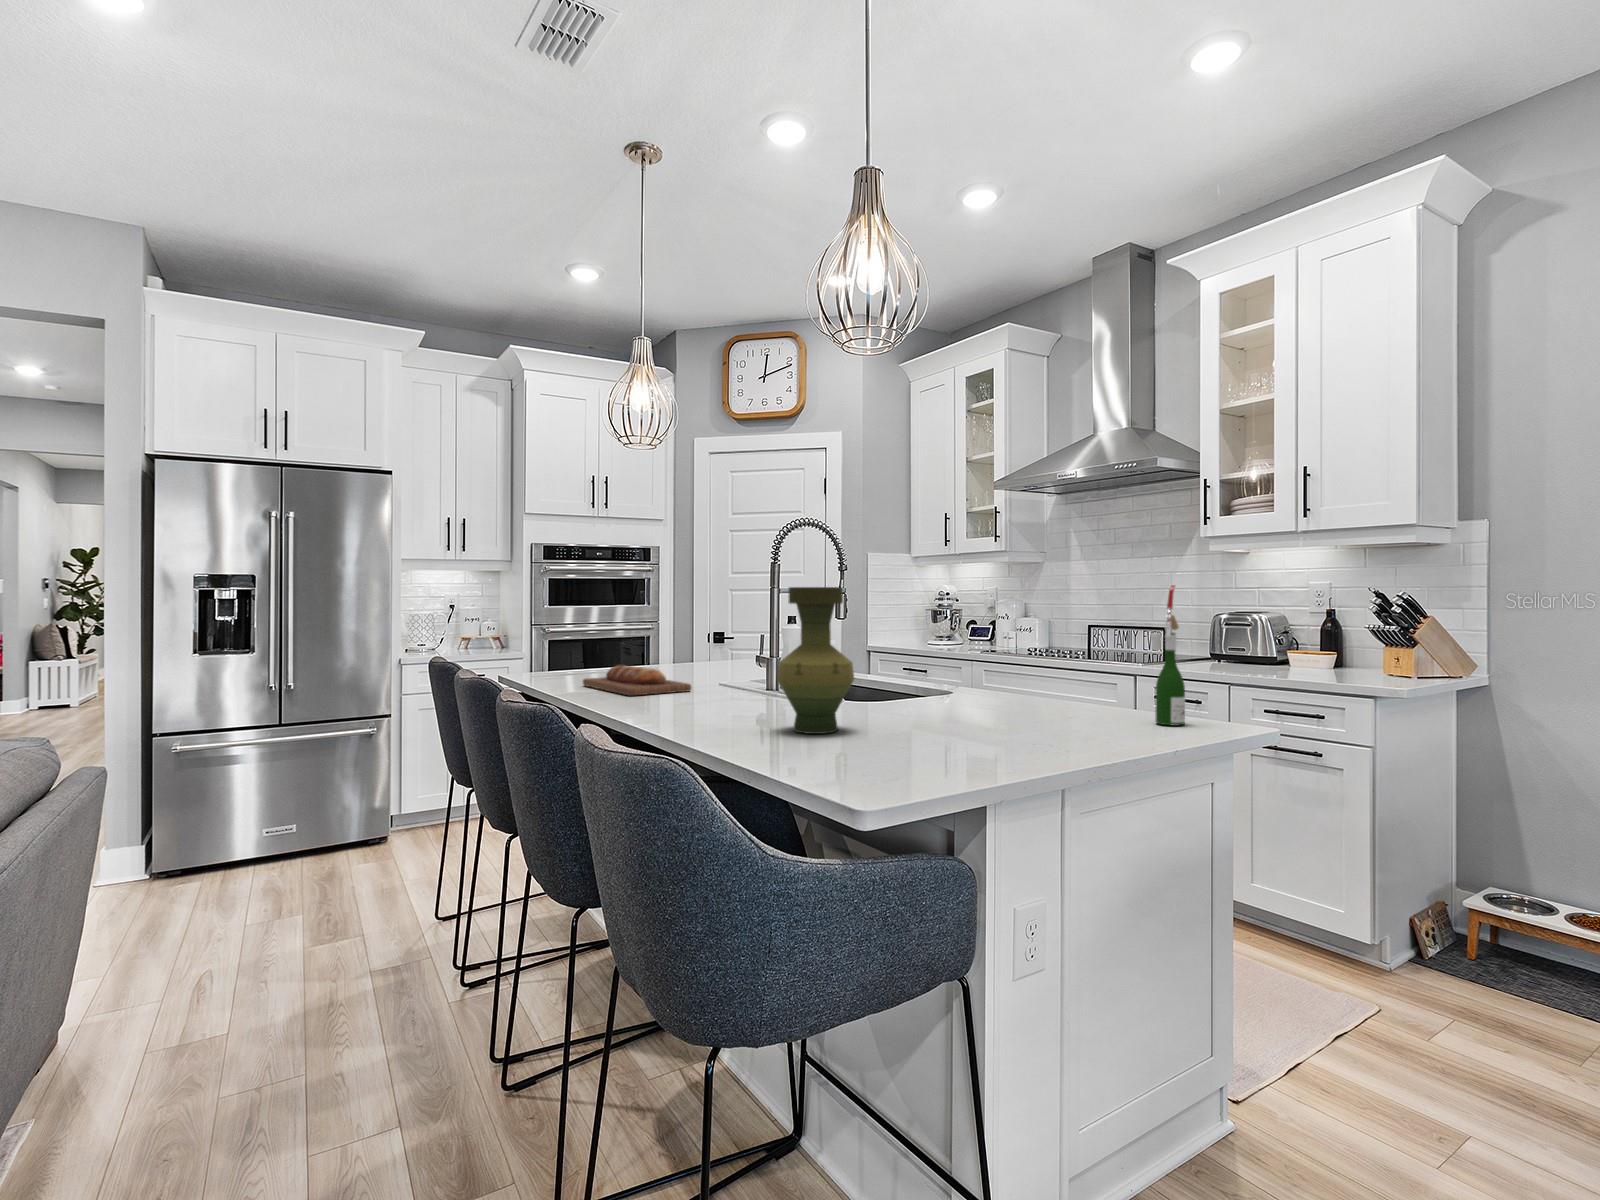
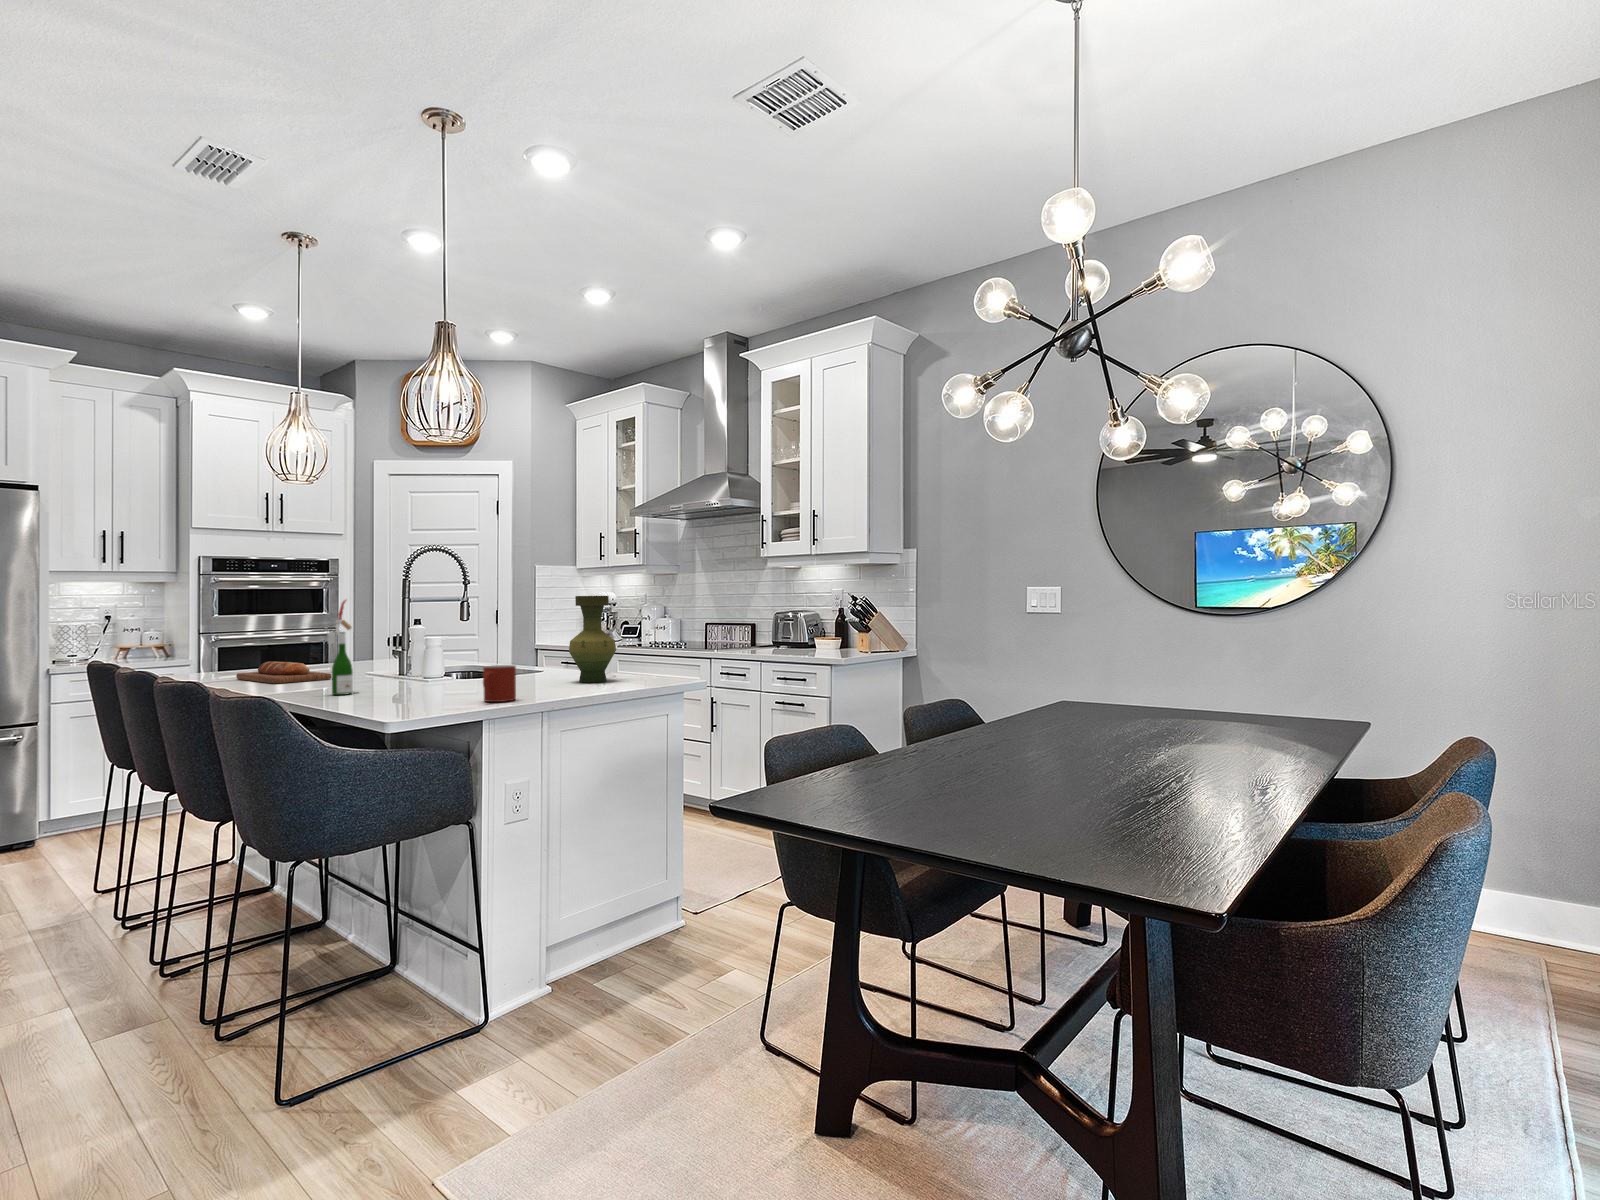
wine bottle: present [1151,585,1185,726] -> present [327,600,358,695]
vase: present [777,587,854,734] -> present [569,596,616,682]
mug: none [953,693,1003,755] -> present [483,665,516,702]

